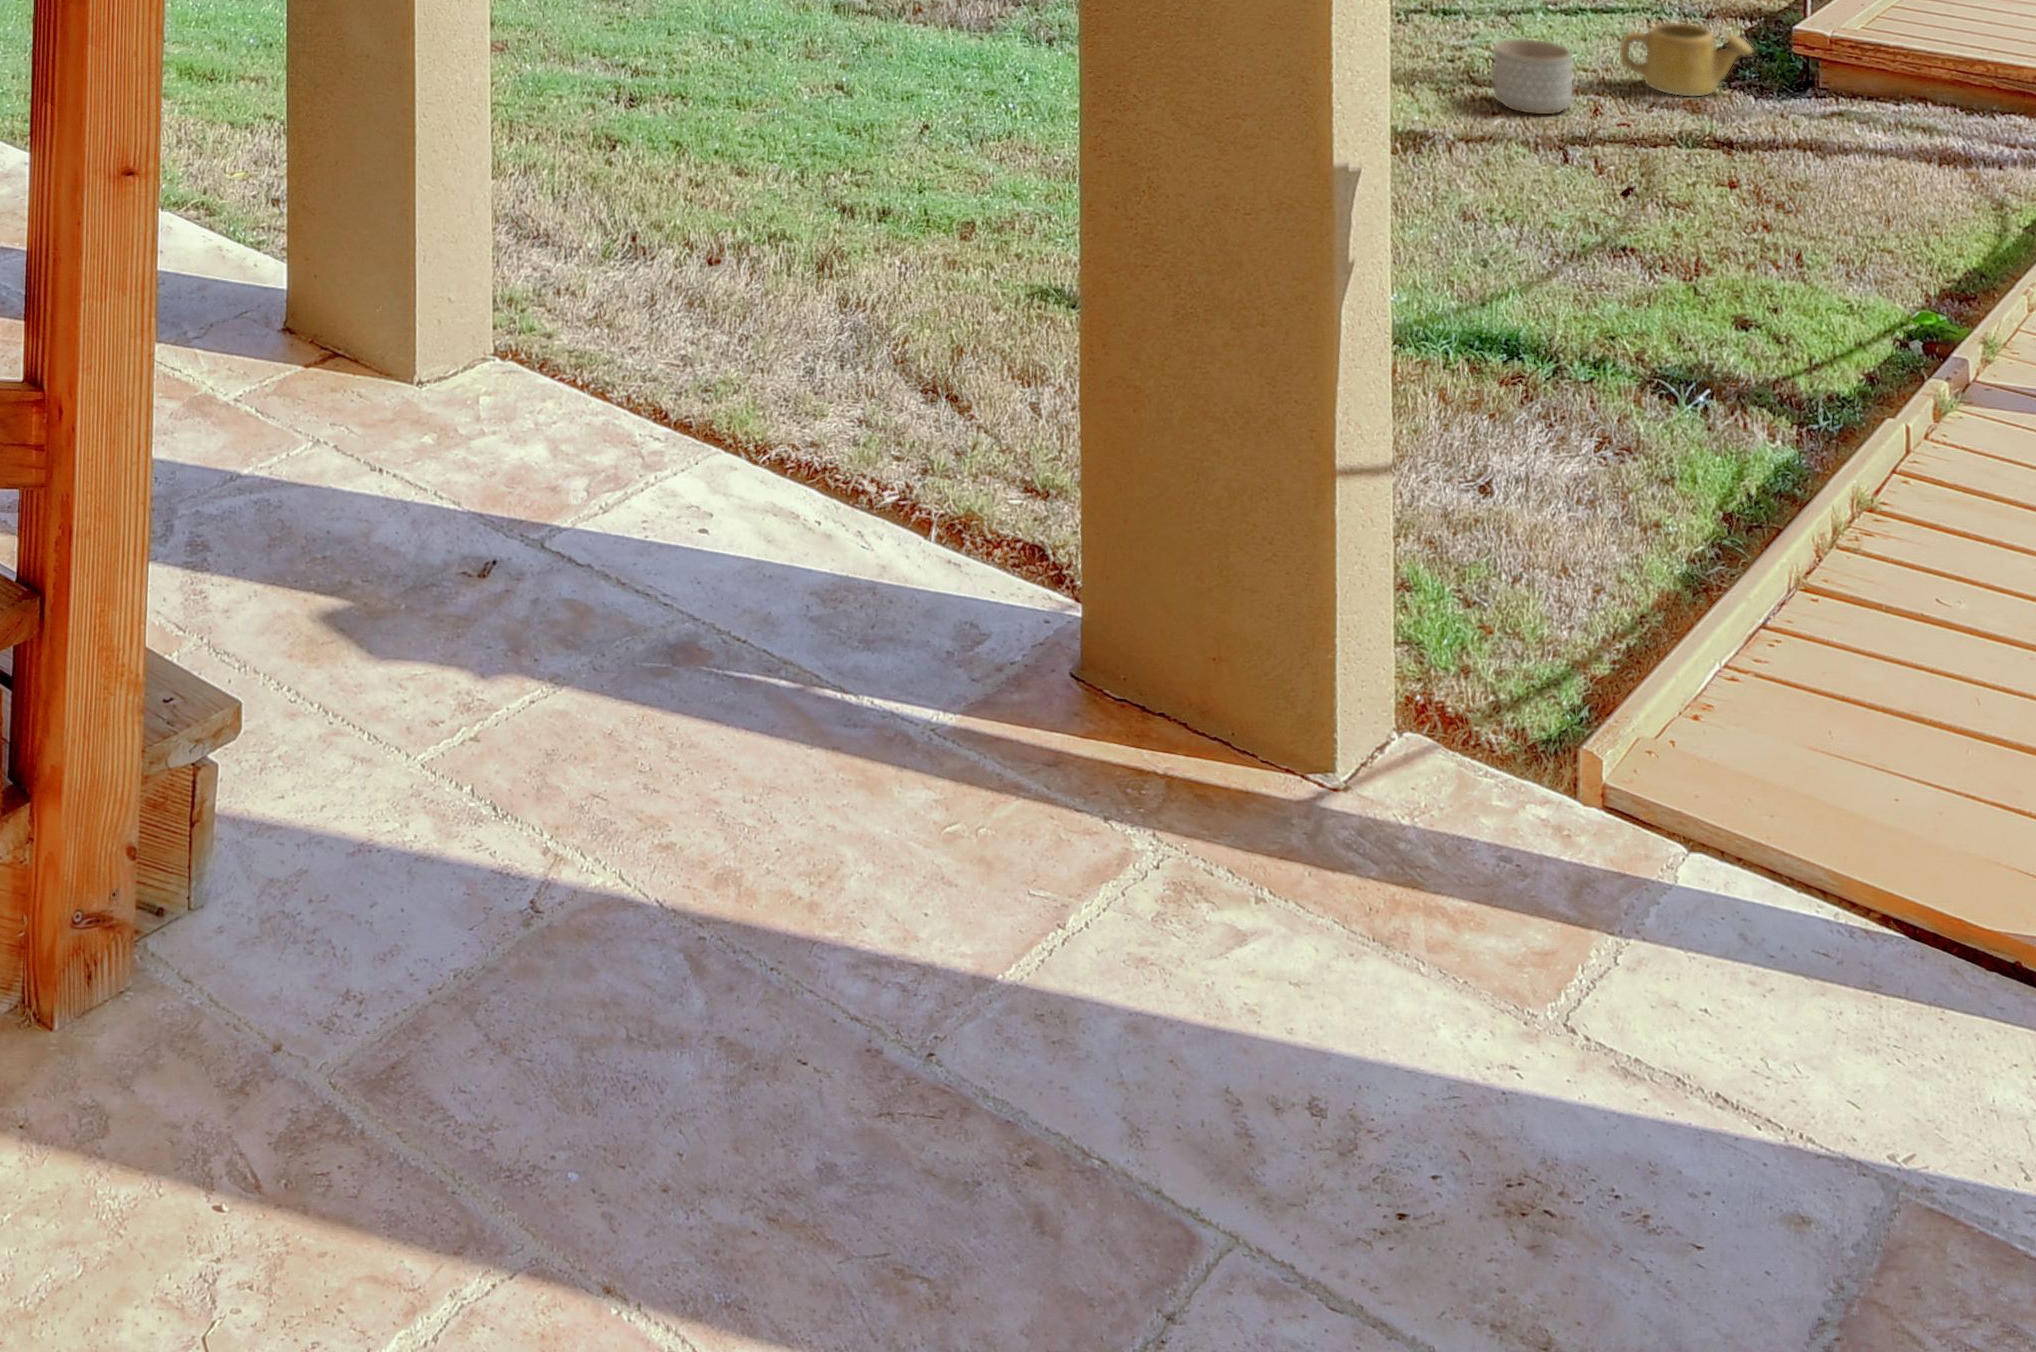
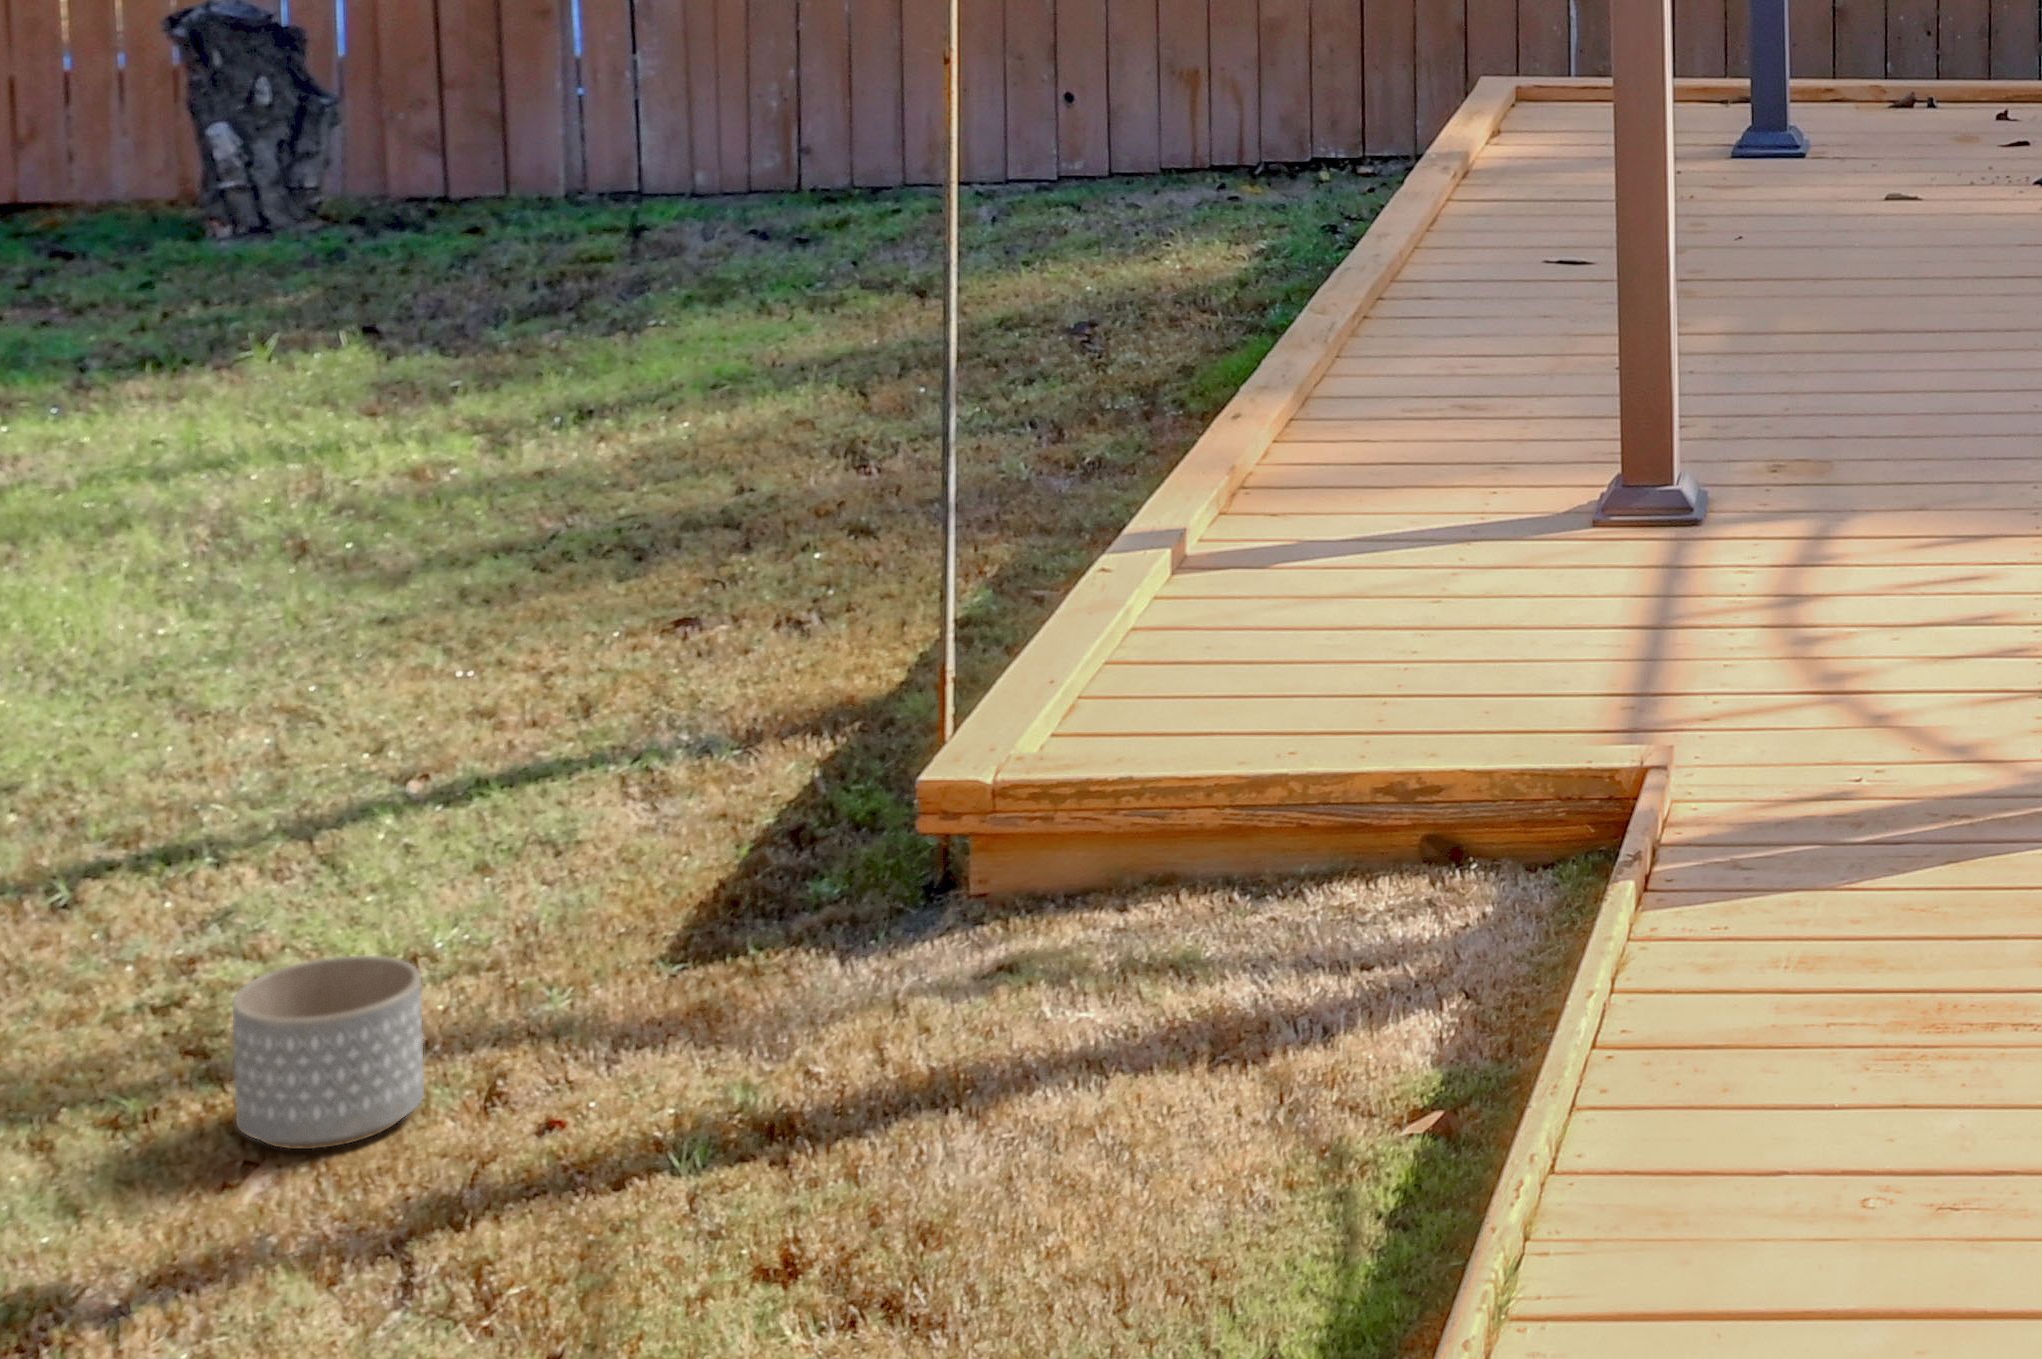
watering can: present [1620,23,1752,96] -> none [541,826,831,1001]

